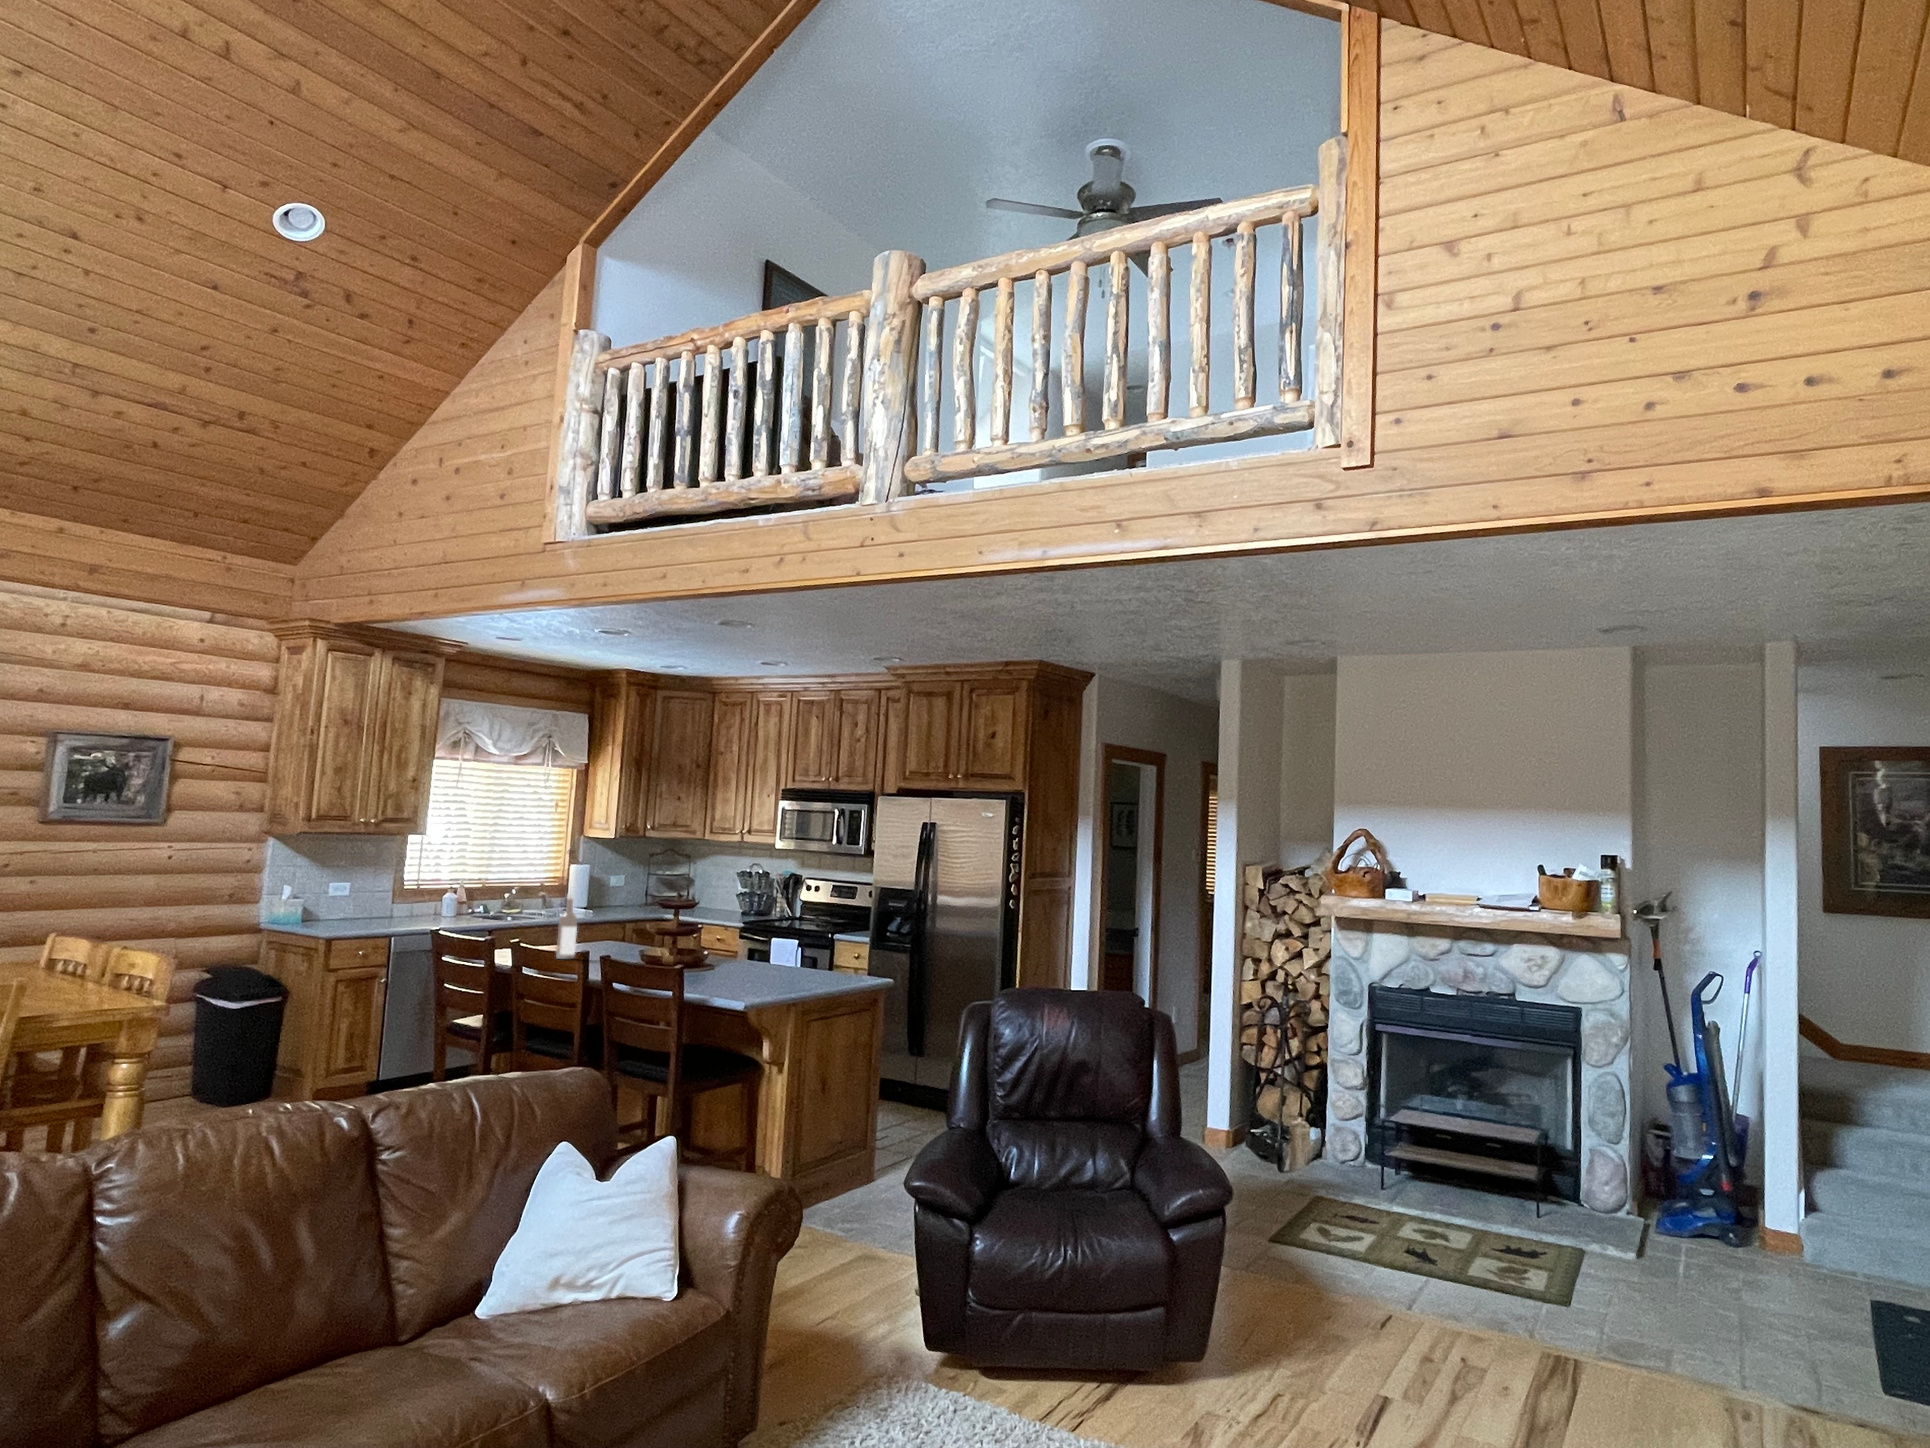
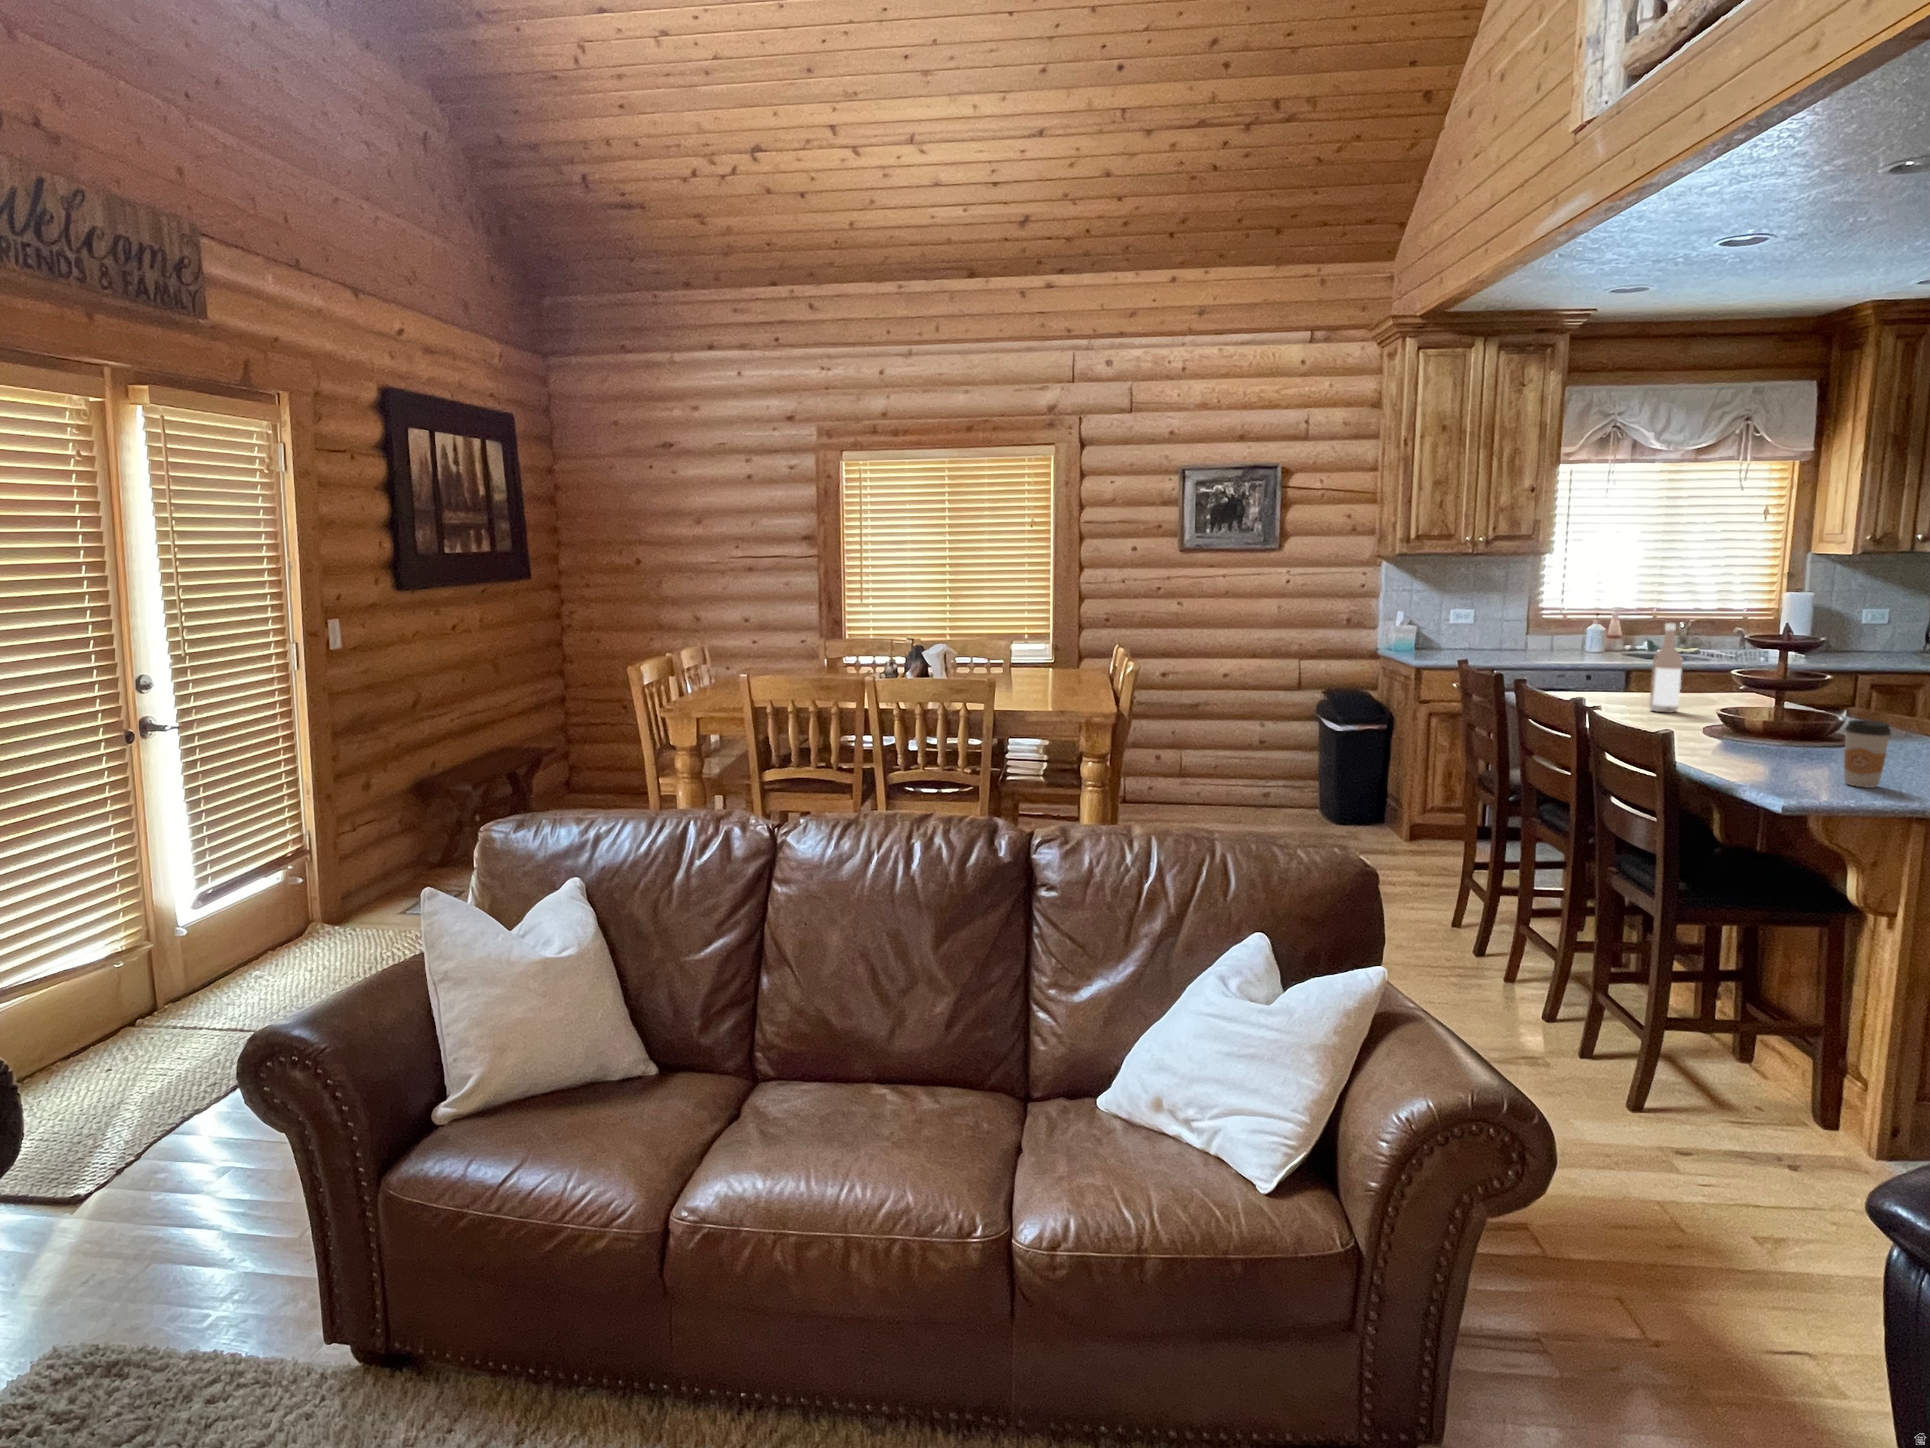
coffee cup: none [709,949,730,988] -> present [1844,720,1891,788]

